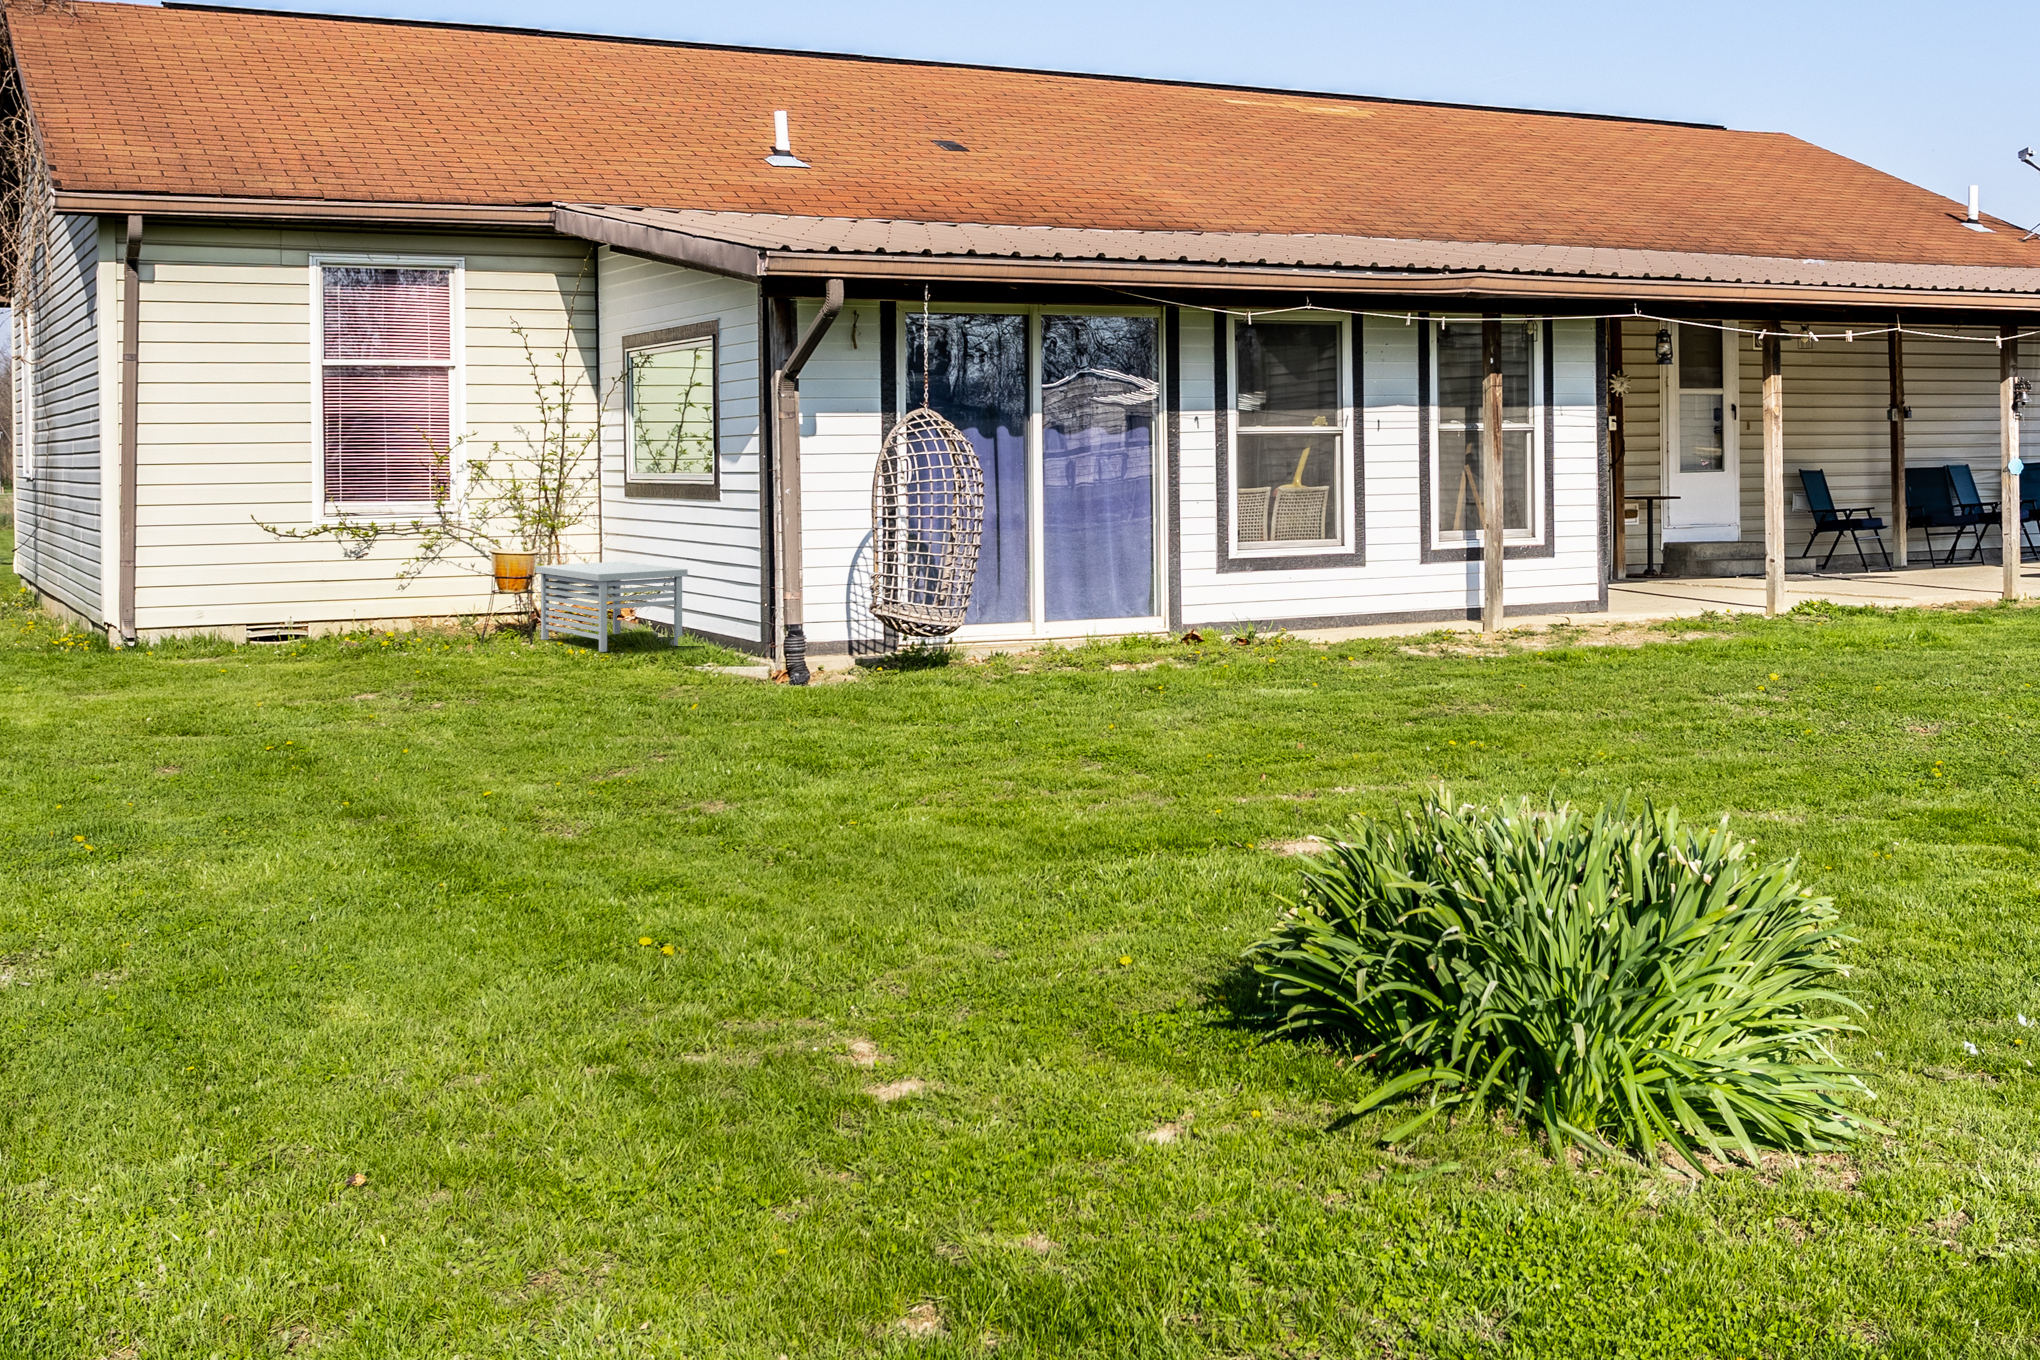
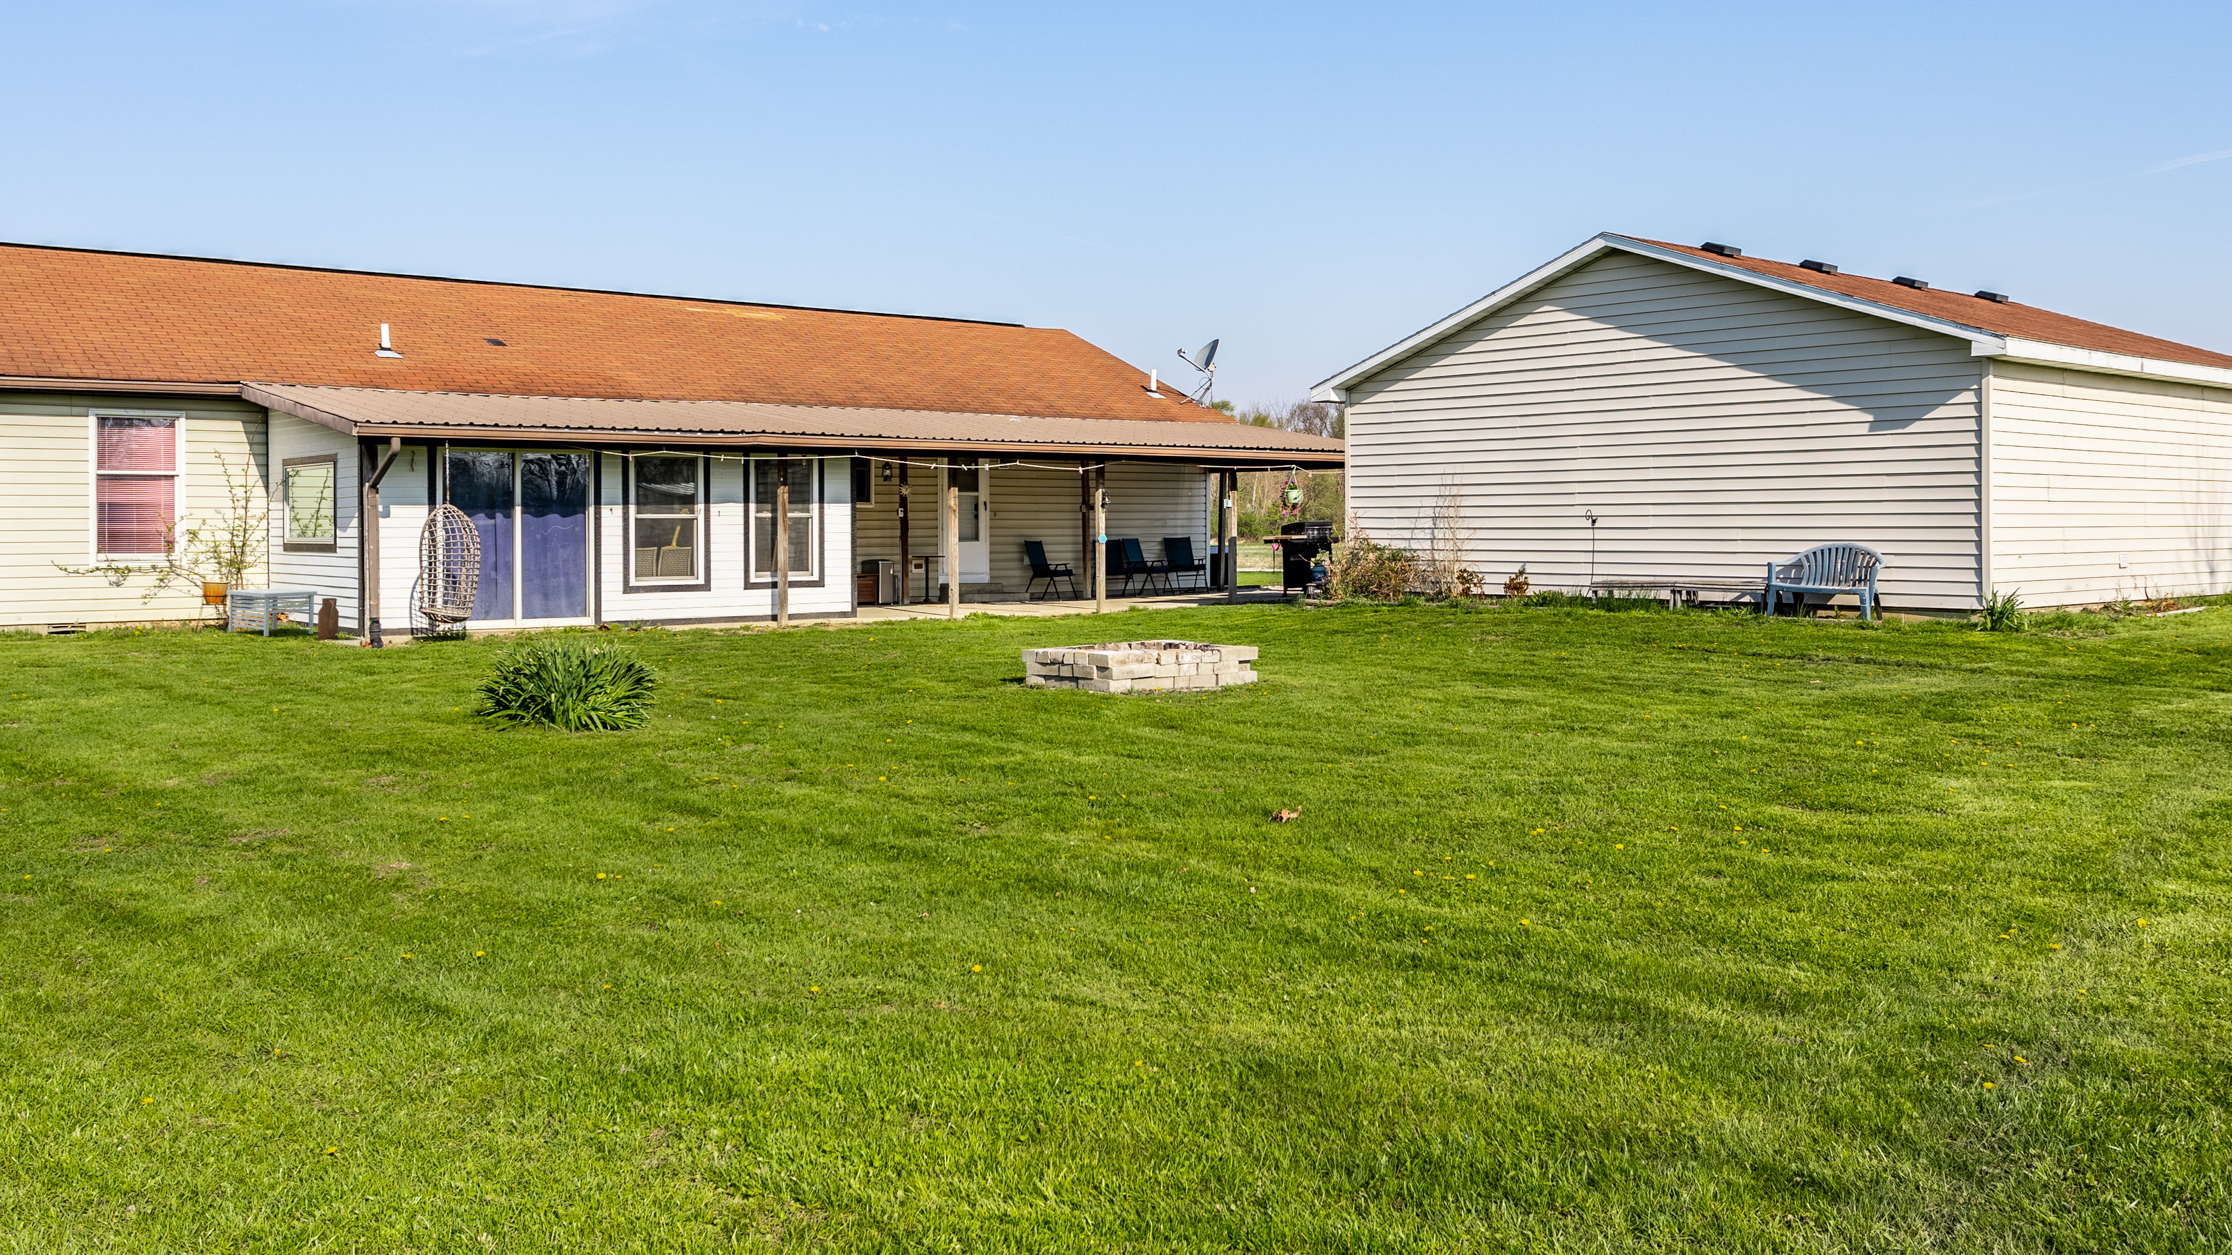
watering can: none [692,584,728,660] -> present [317,598,339,639]

